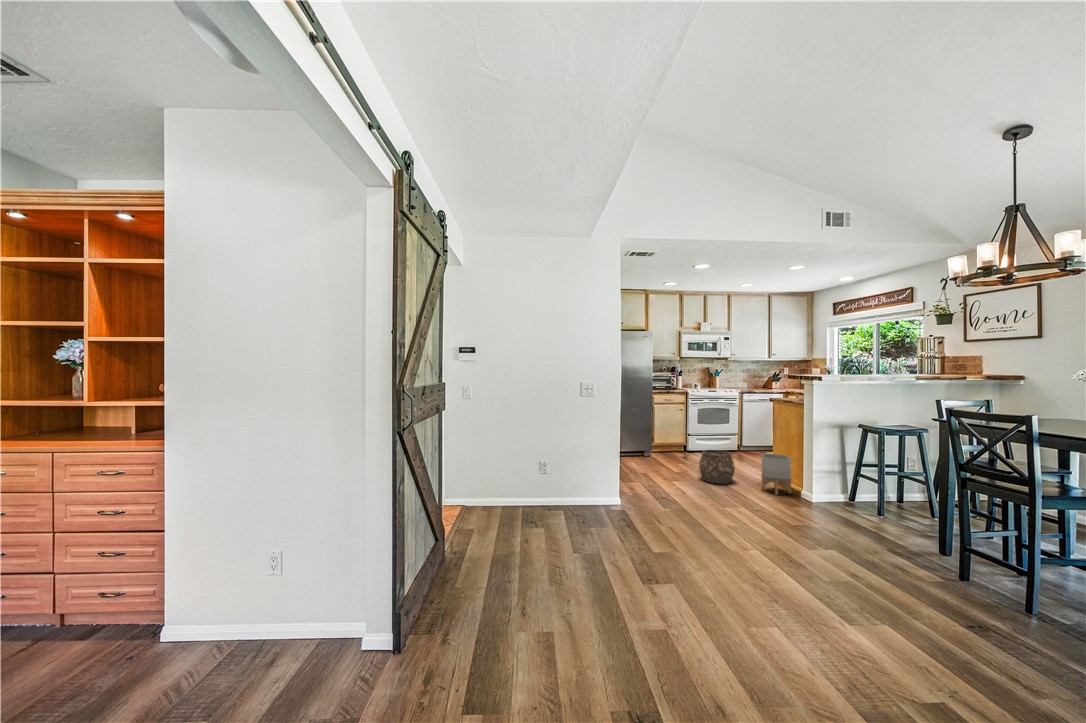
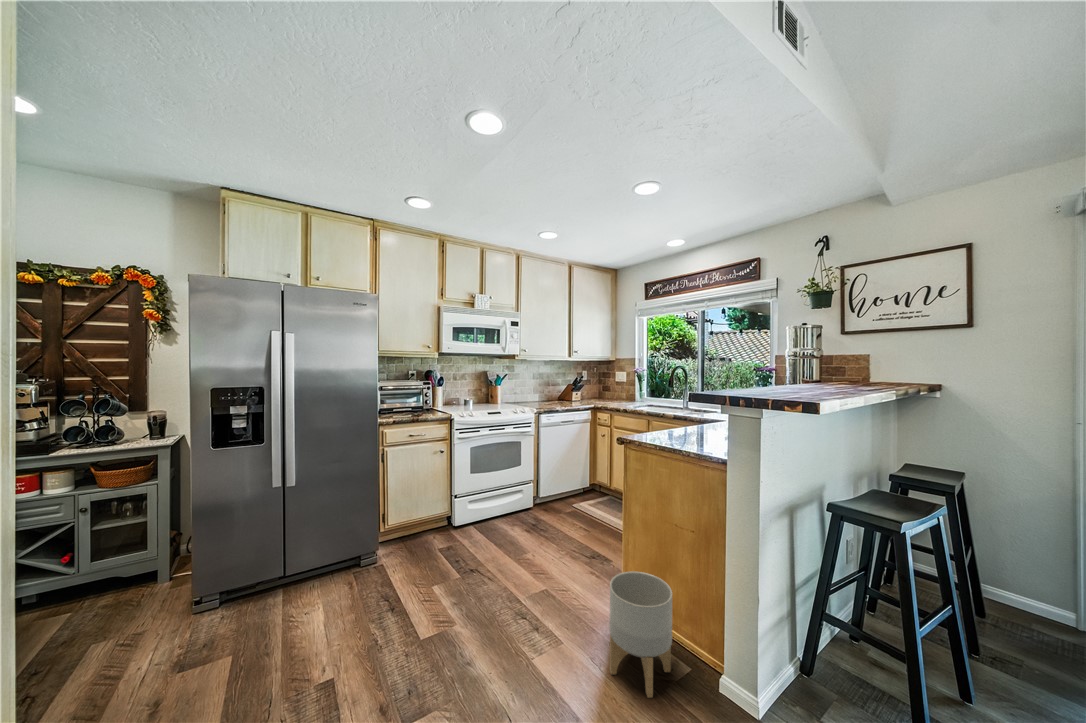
woven basket: present [699,450,735,484] -> none [467,568,549,678]

